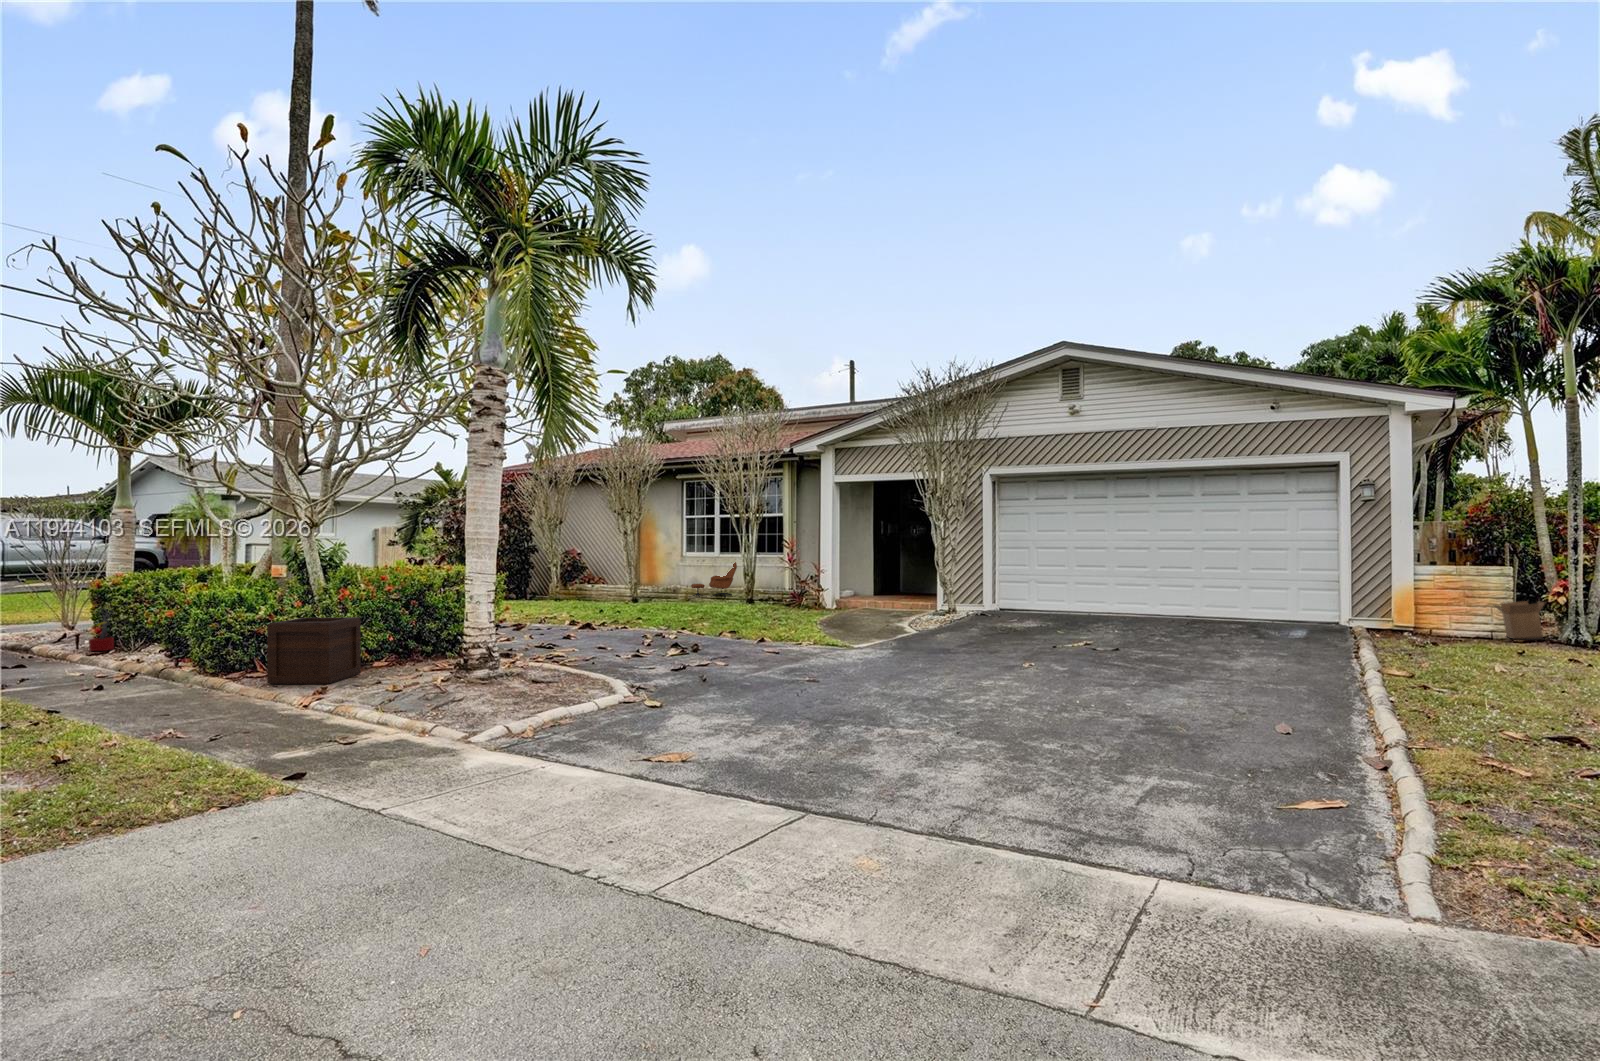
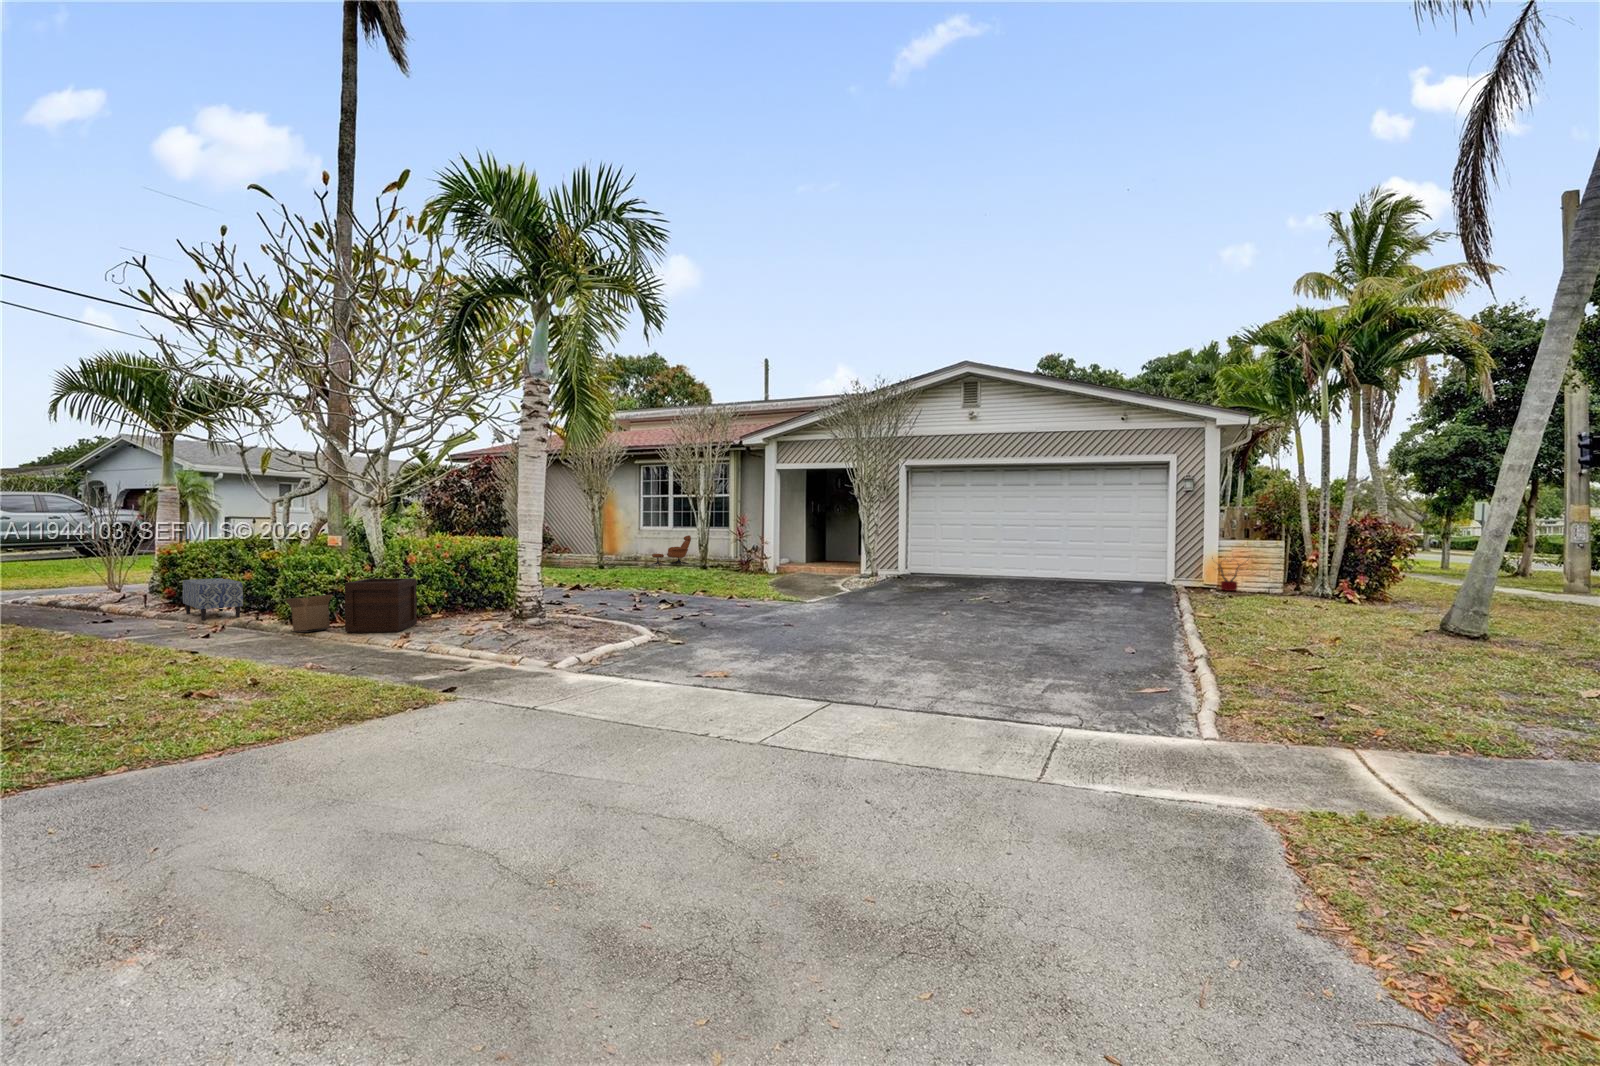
cardboard box: present [1495,601,1545,639] -> present [285,595,333,632]
decorative plant: present [89,607,114,651] -> present [1212,558,1252,591]
bench: none [124,615,182,665] -> present [182,578,243,620]

